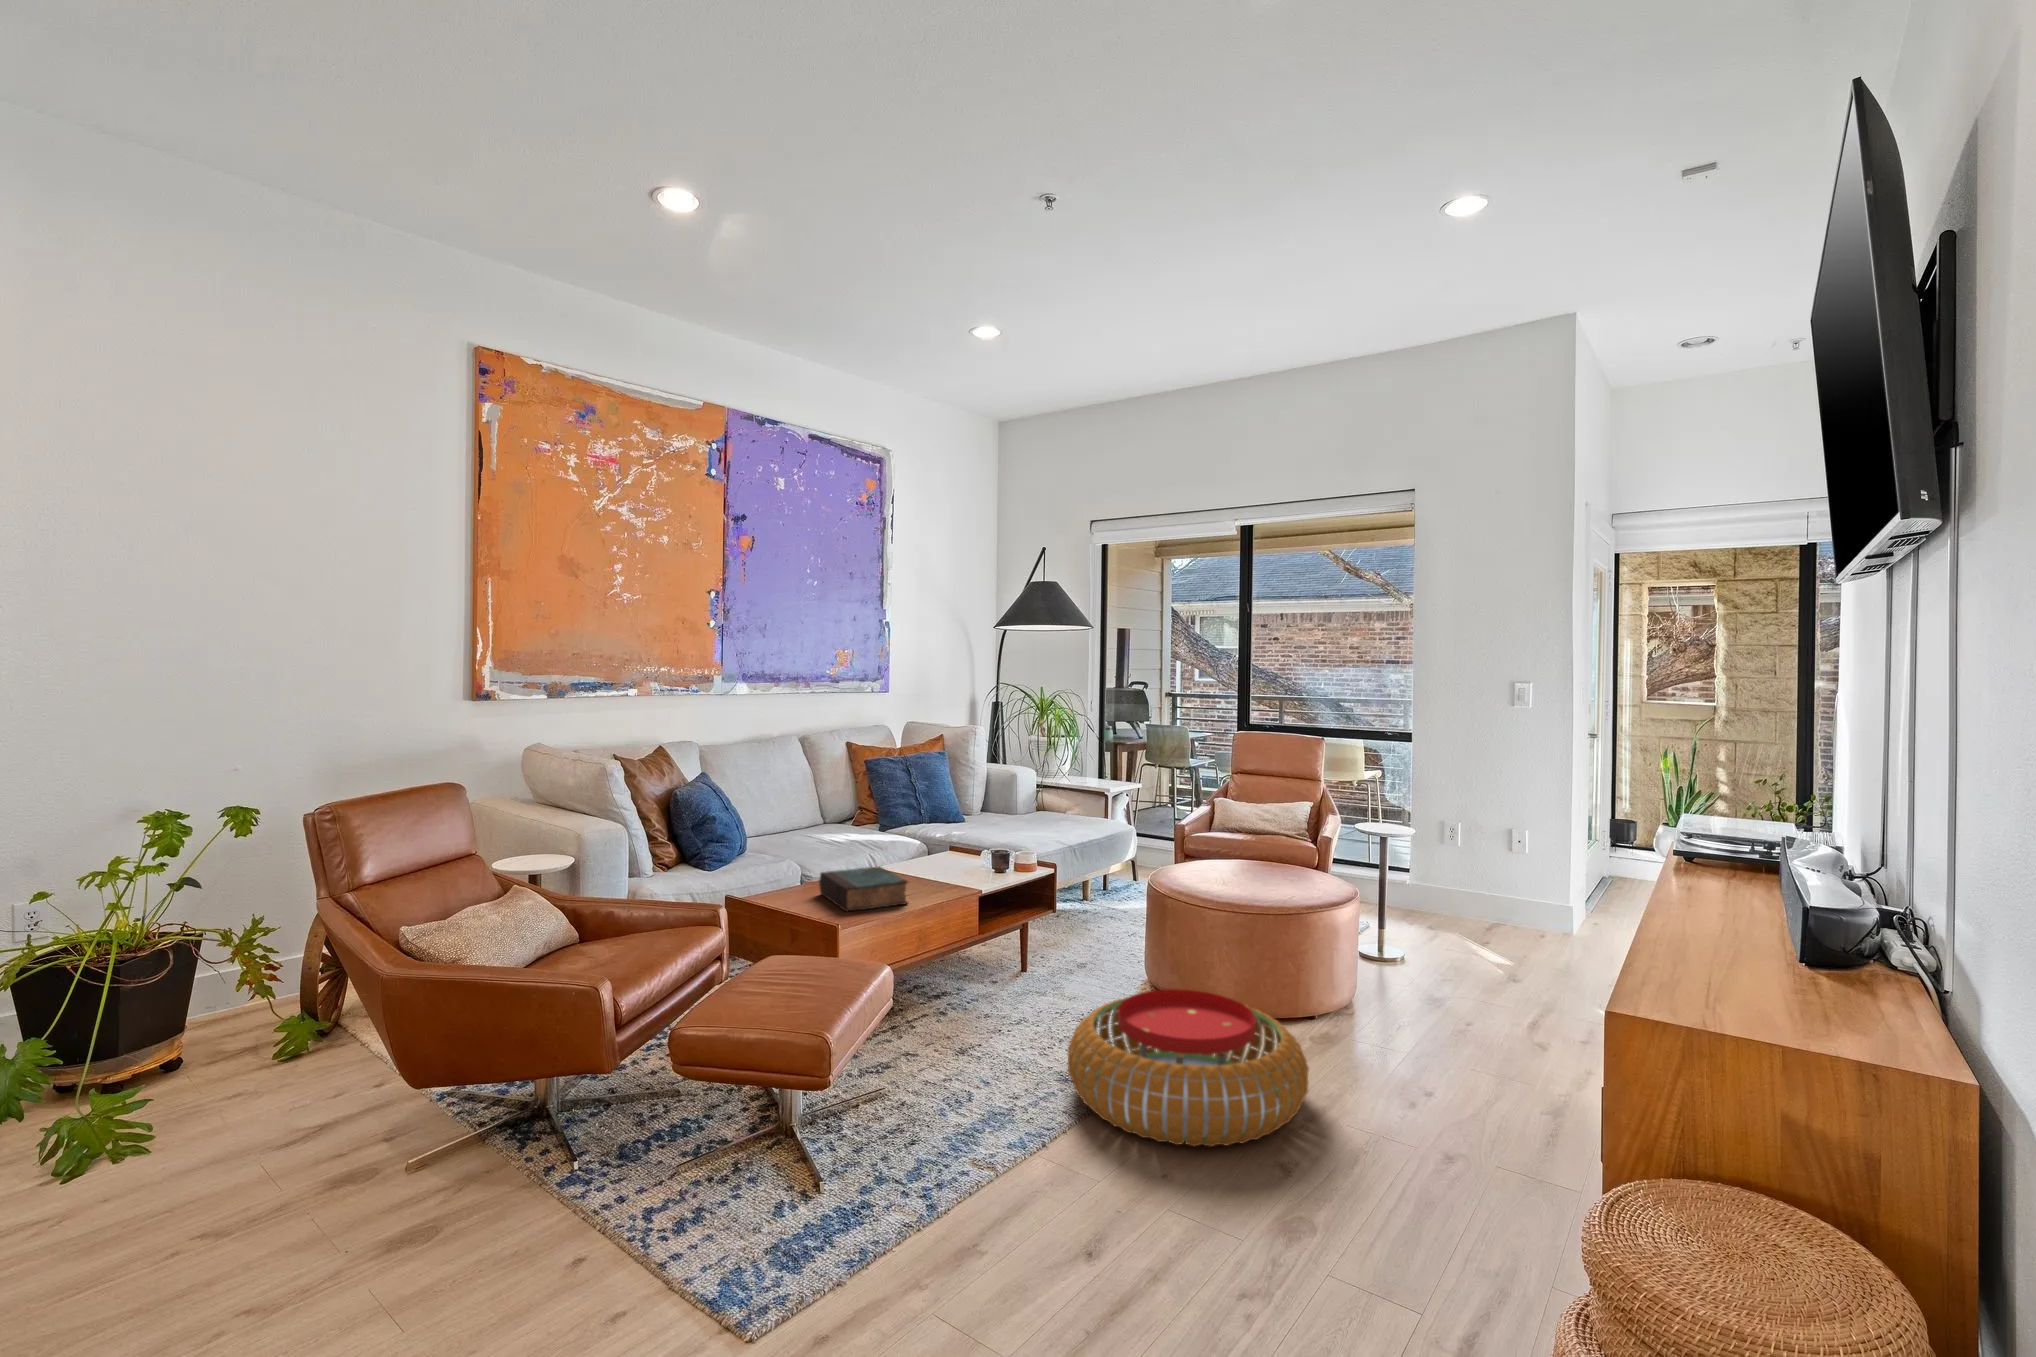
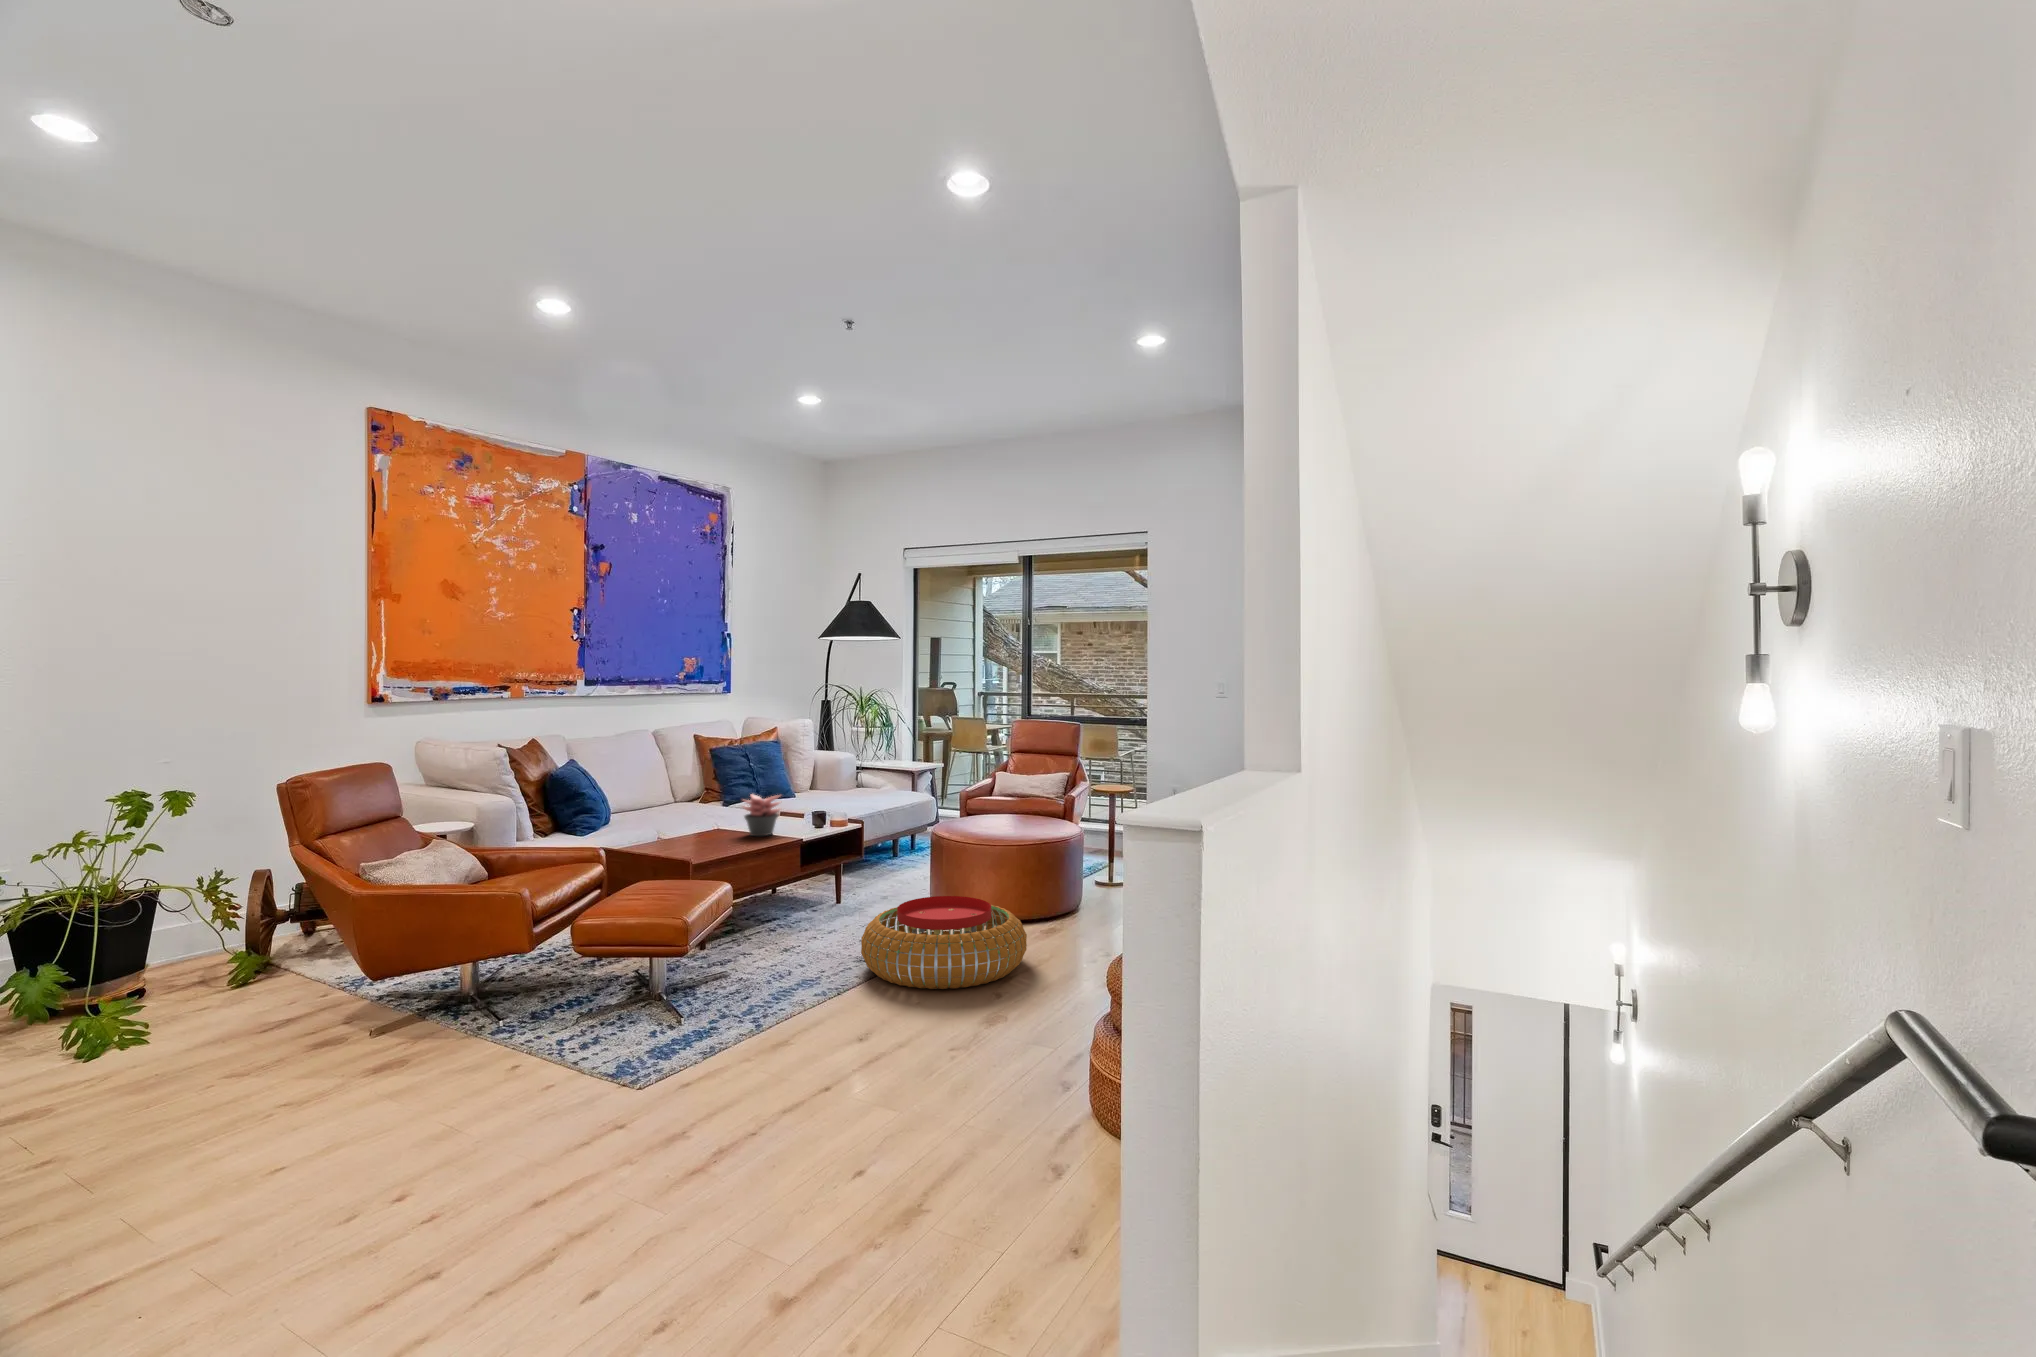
succulent plant: none [903,825,953,882] -> present [744,794,780,836]
book: present [819,866,908,912] -> none [675,824,745,855]

